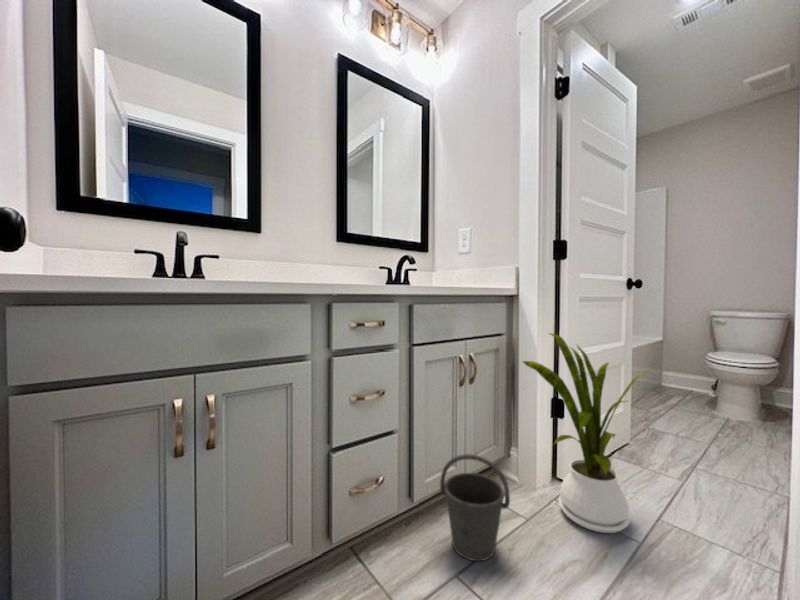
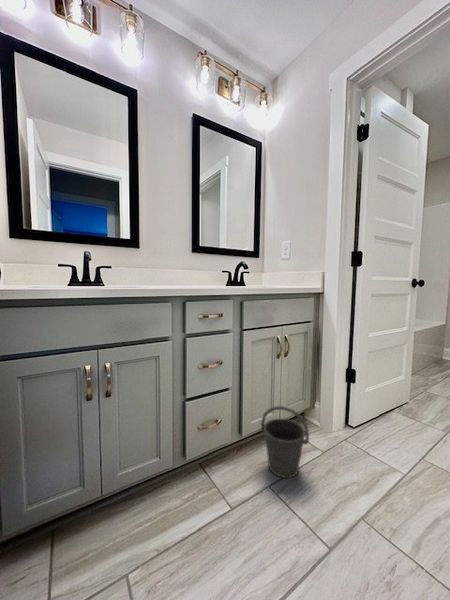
house plant: present [523,333,647,533] -> none [322,323,419,465]

